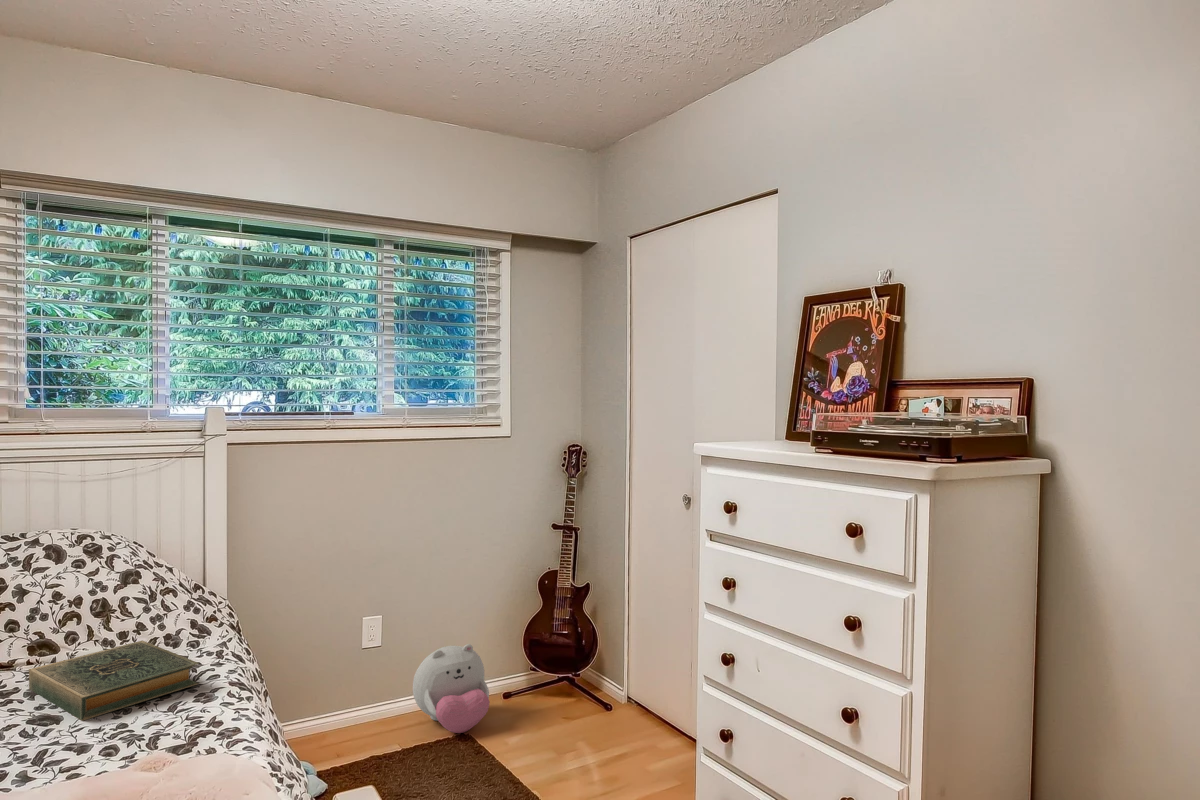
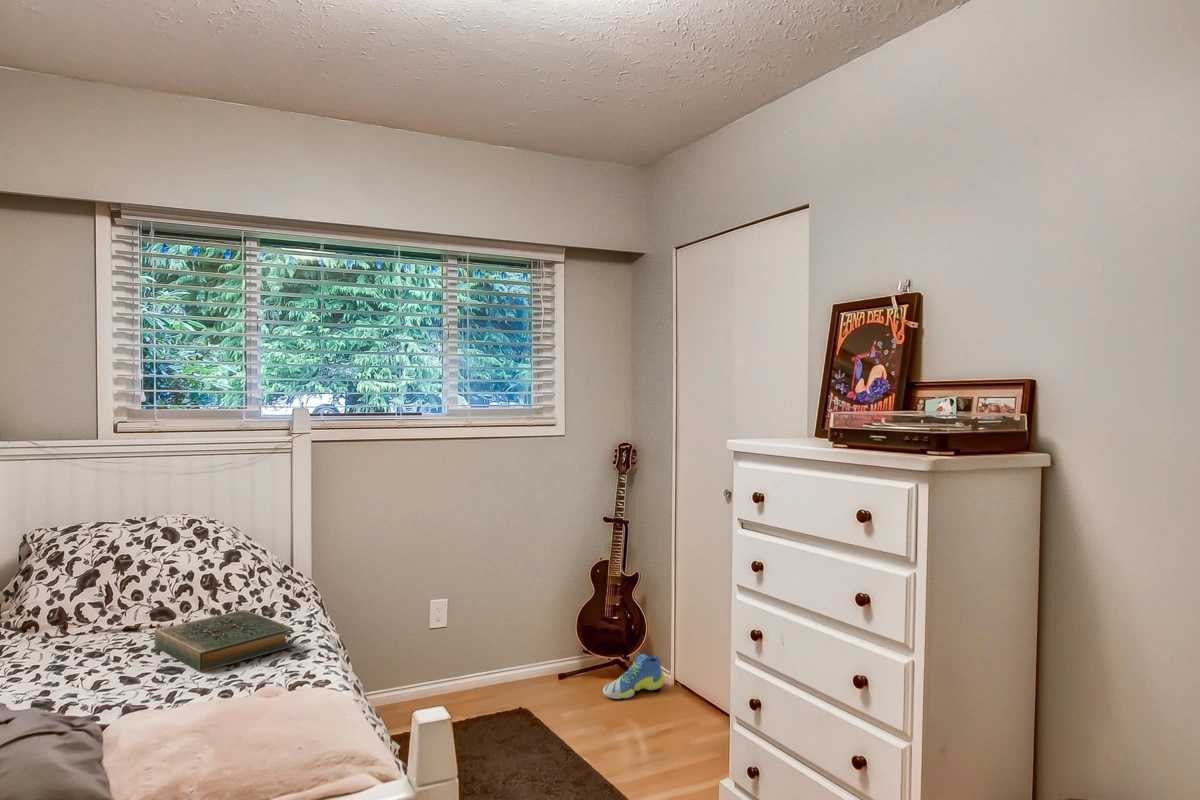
plush toy: present [413,644,490,733] -> none [474,625,544,705]
sneaker: none [554,672,620,722] -> present [603,654,664,699]

